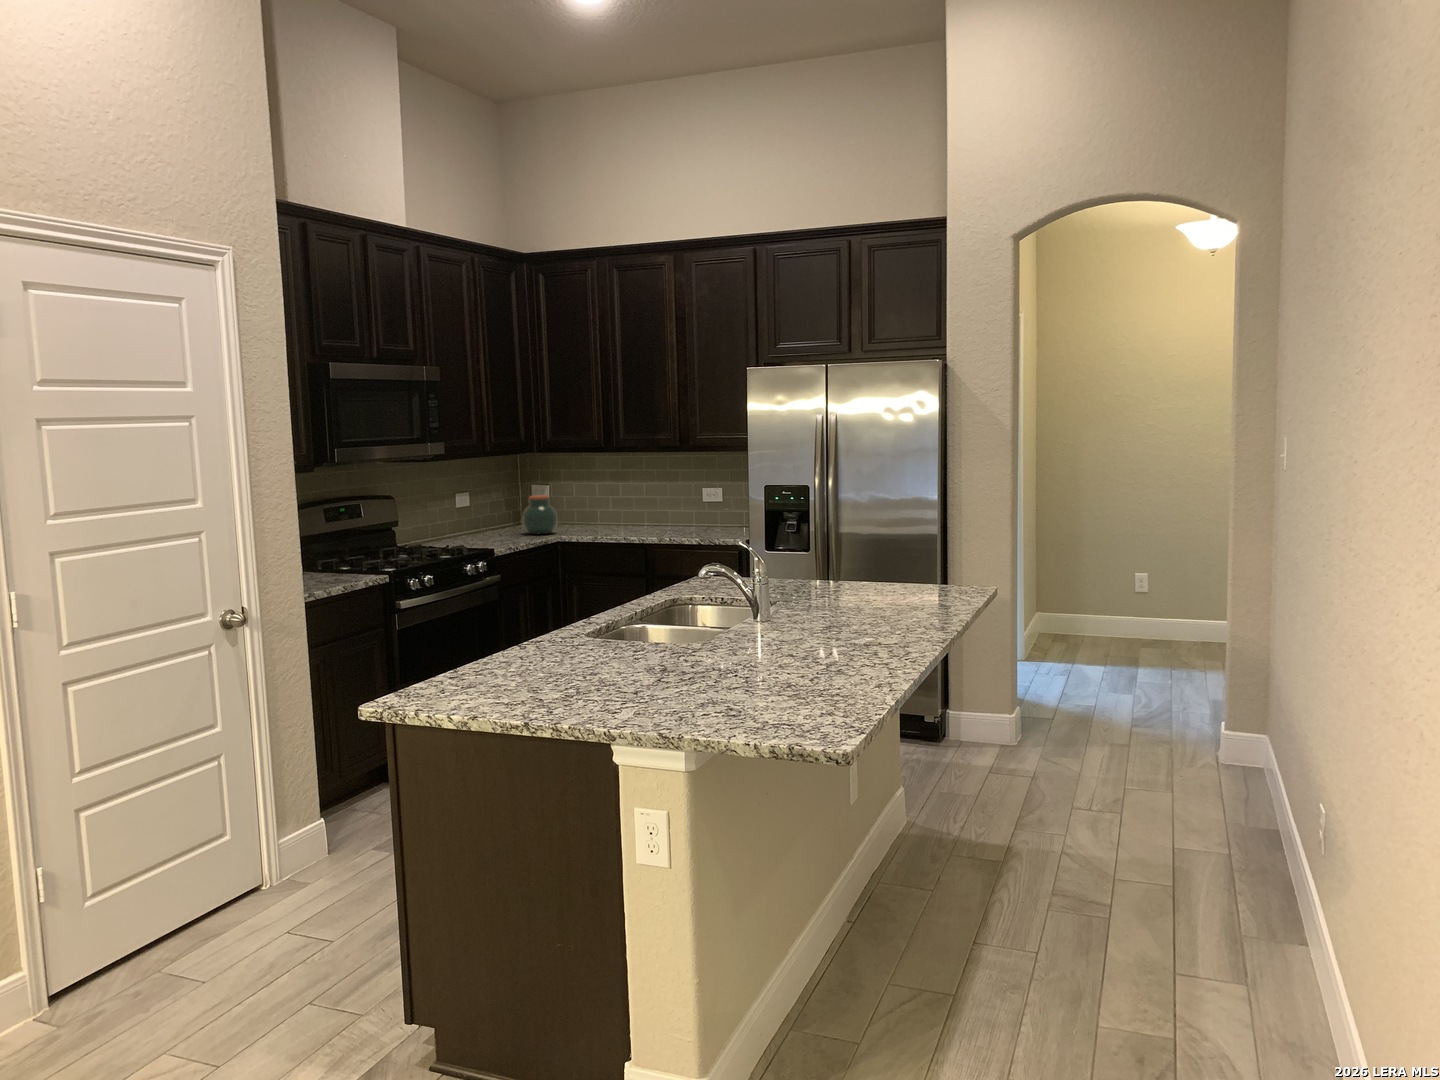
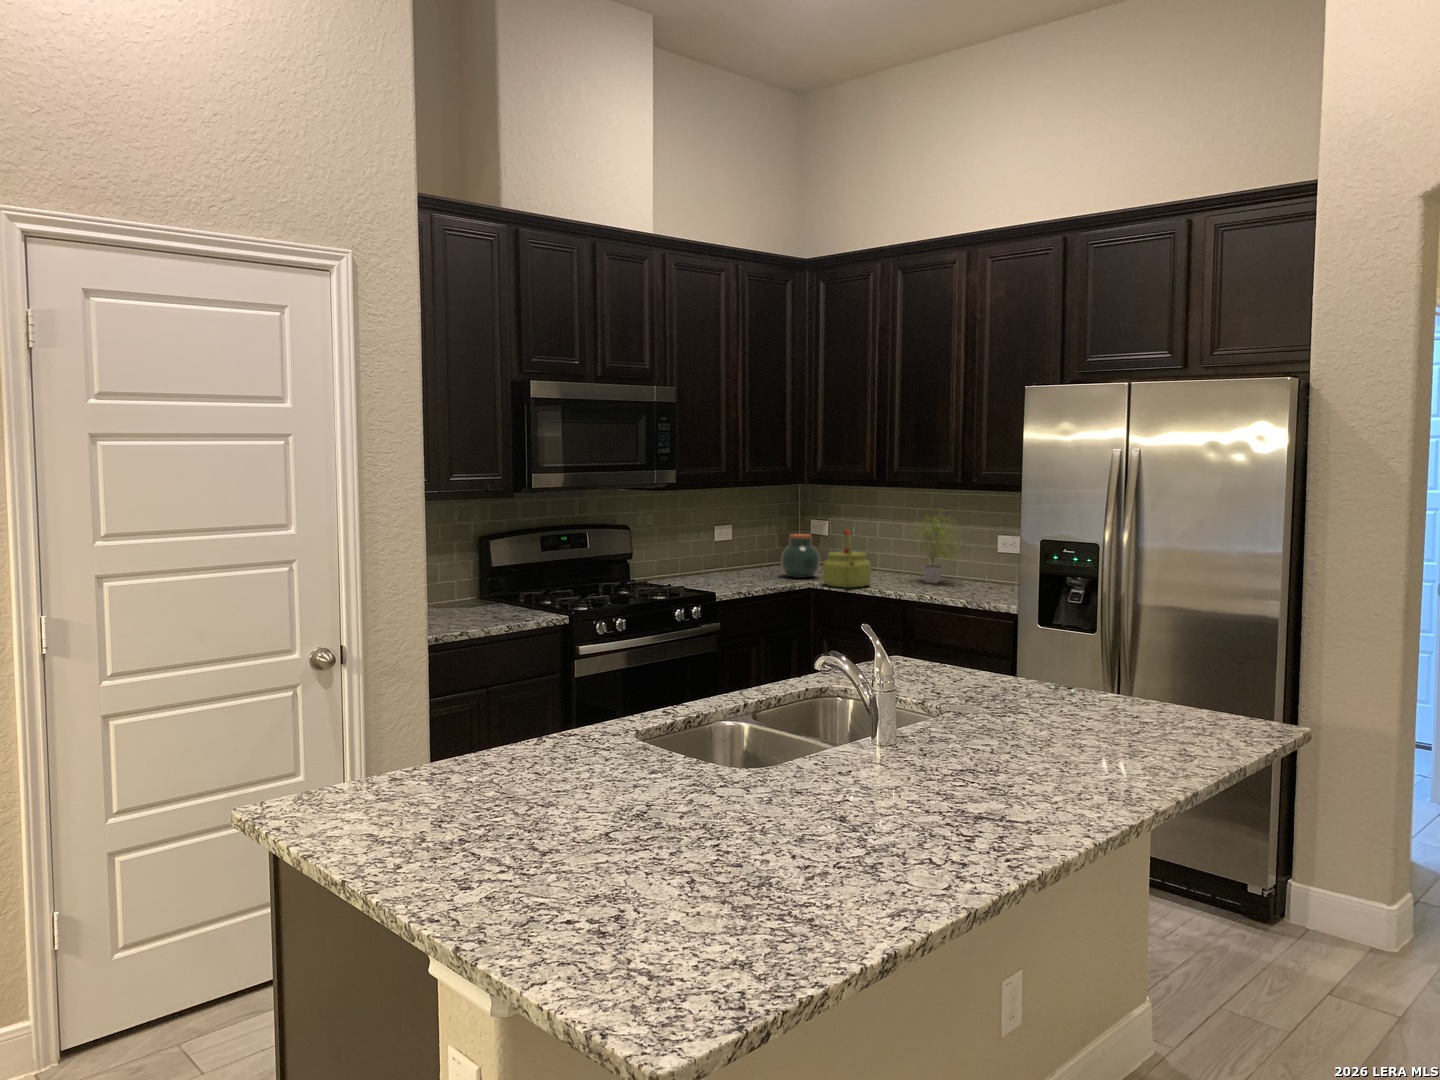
potted plant: none [631,466,681,531] -> present [914,513,965,583]
kettle: none [568,488,610,538] -> present [823,530,871,588]

